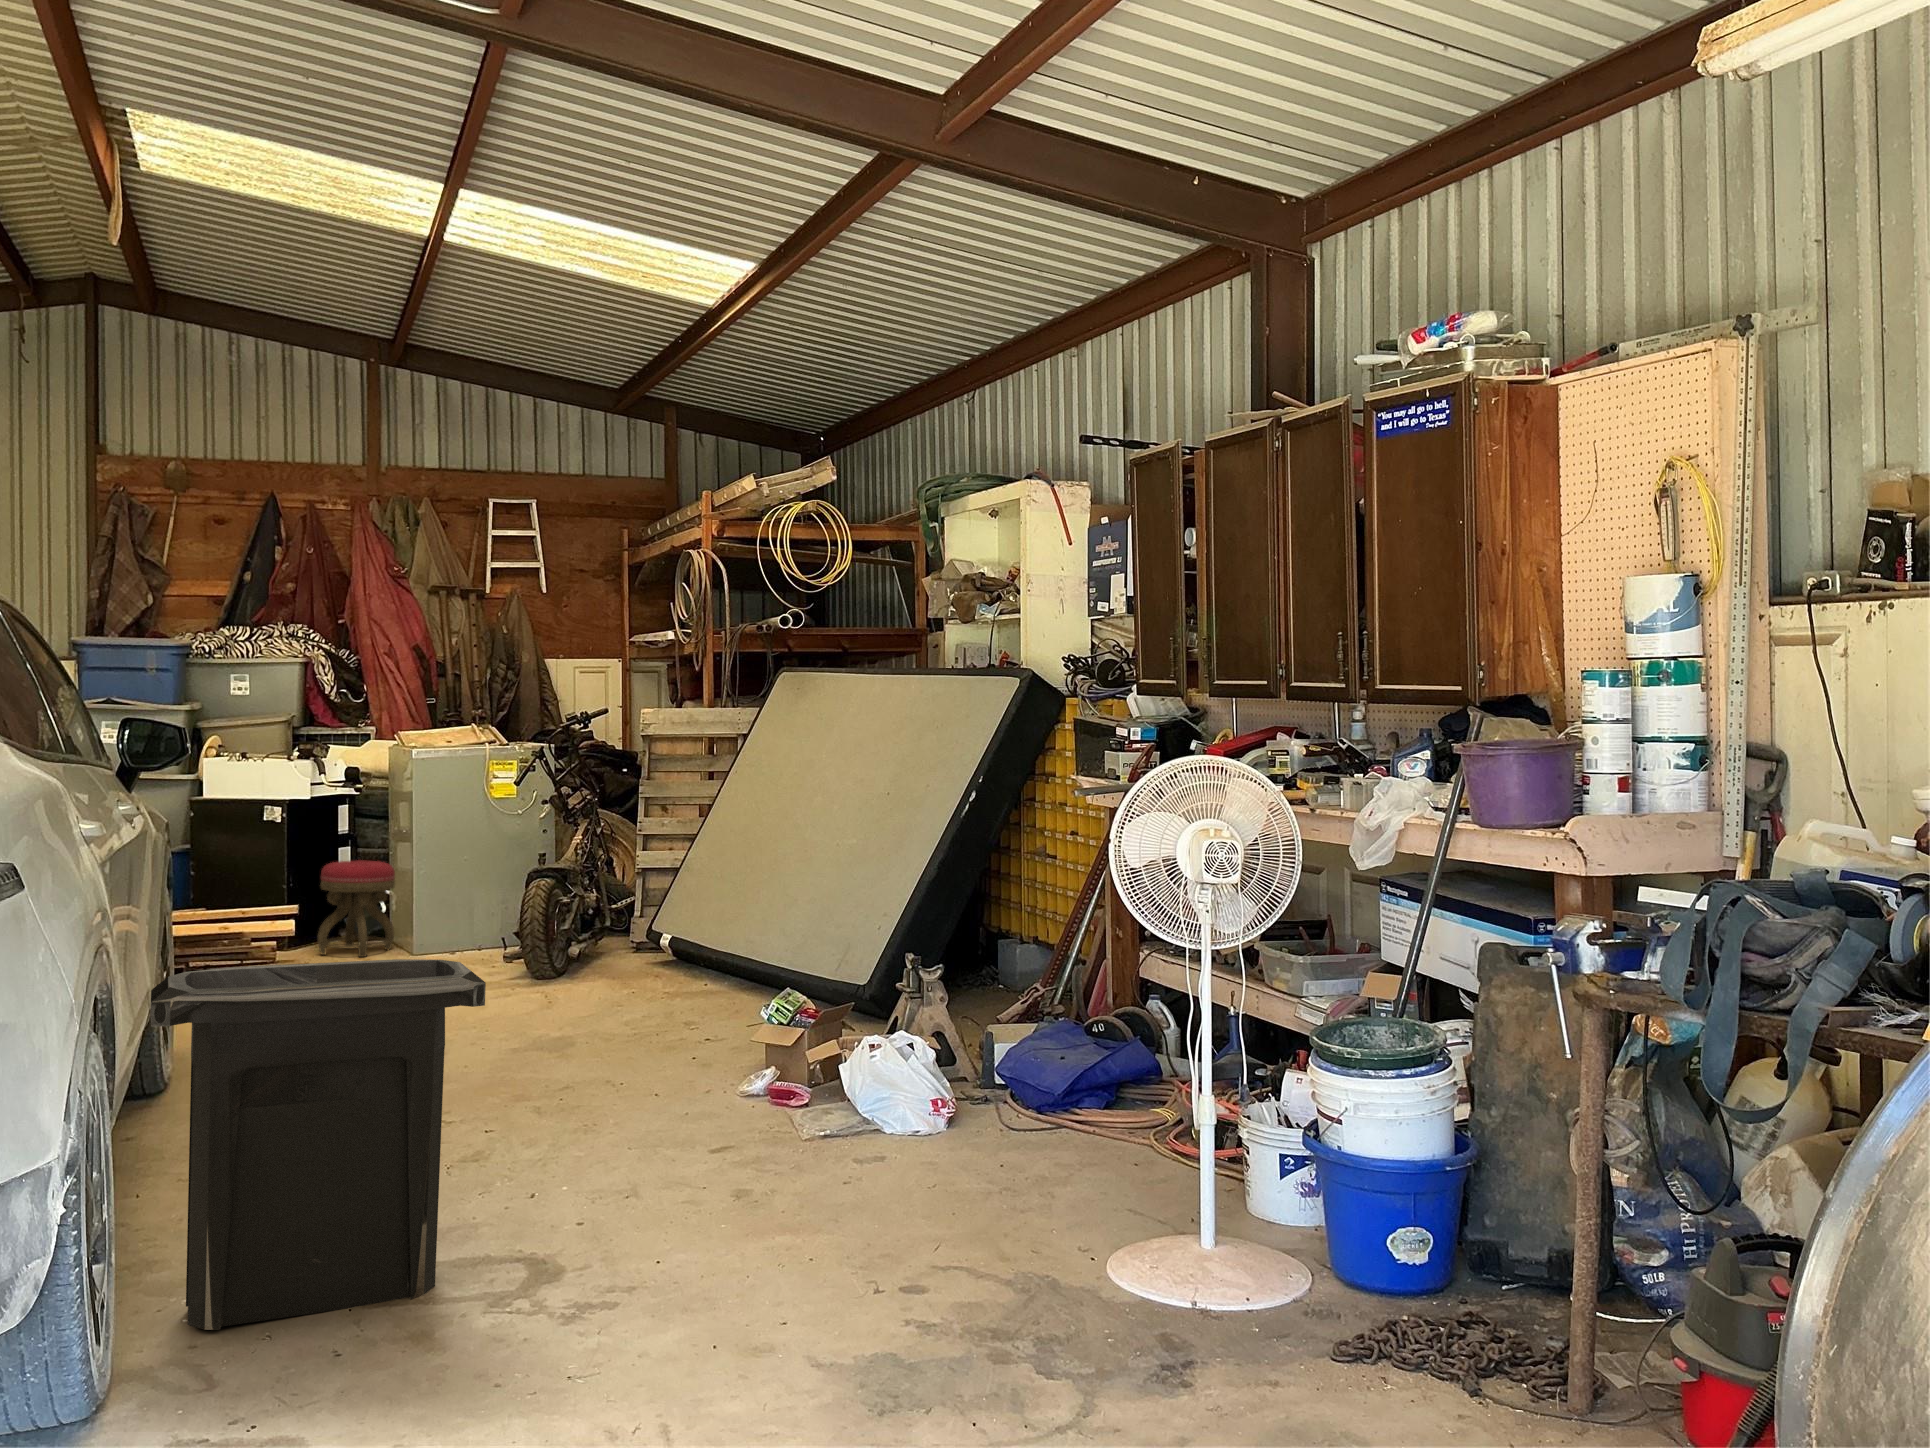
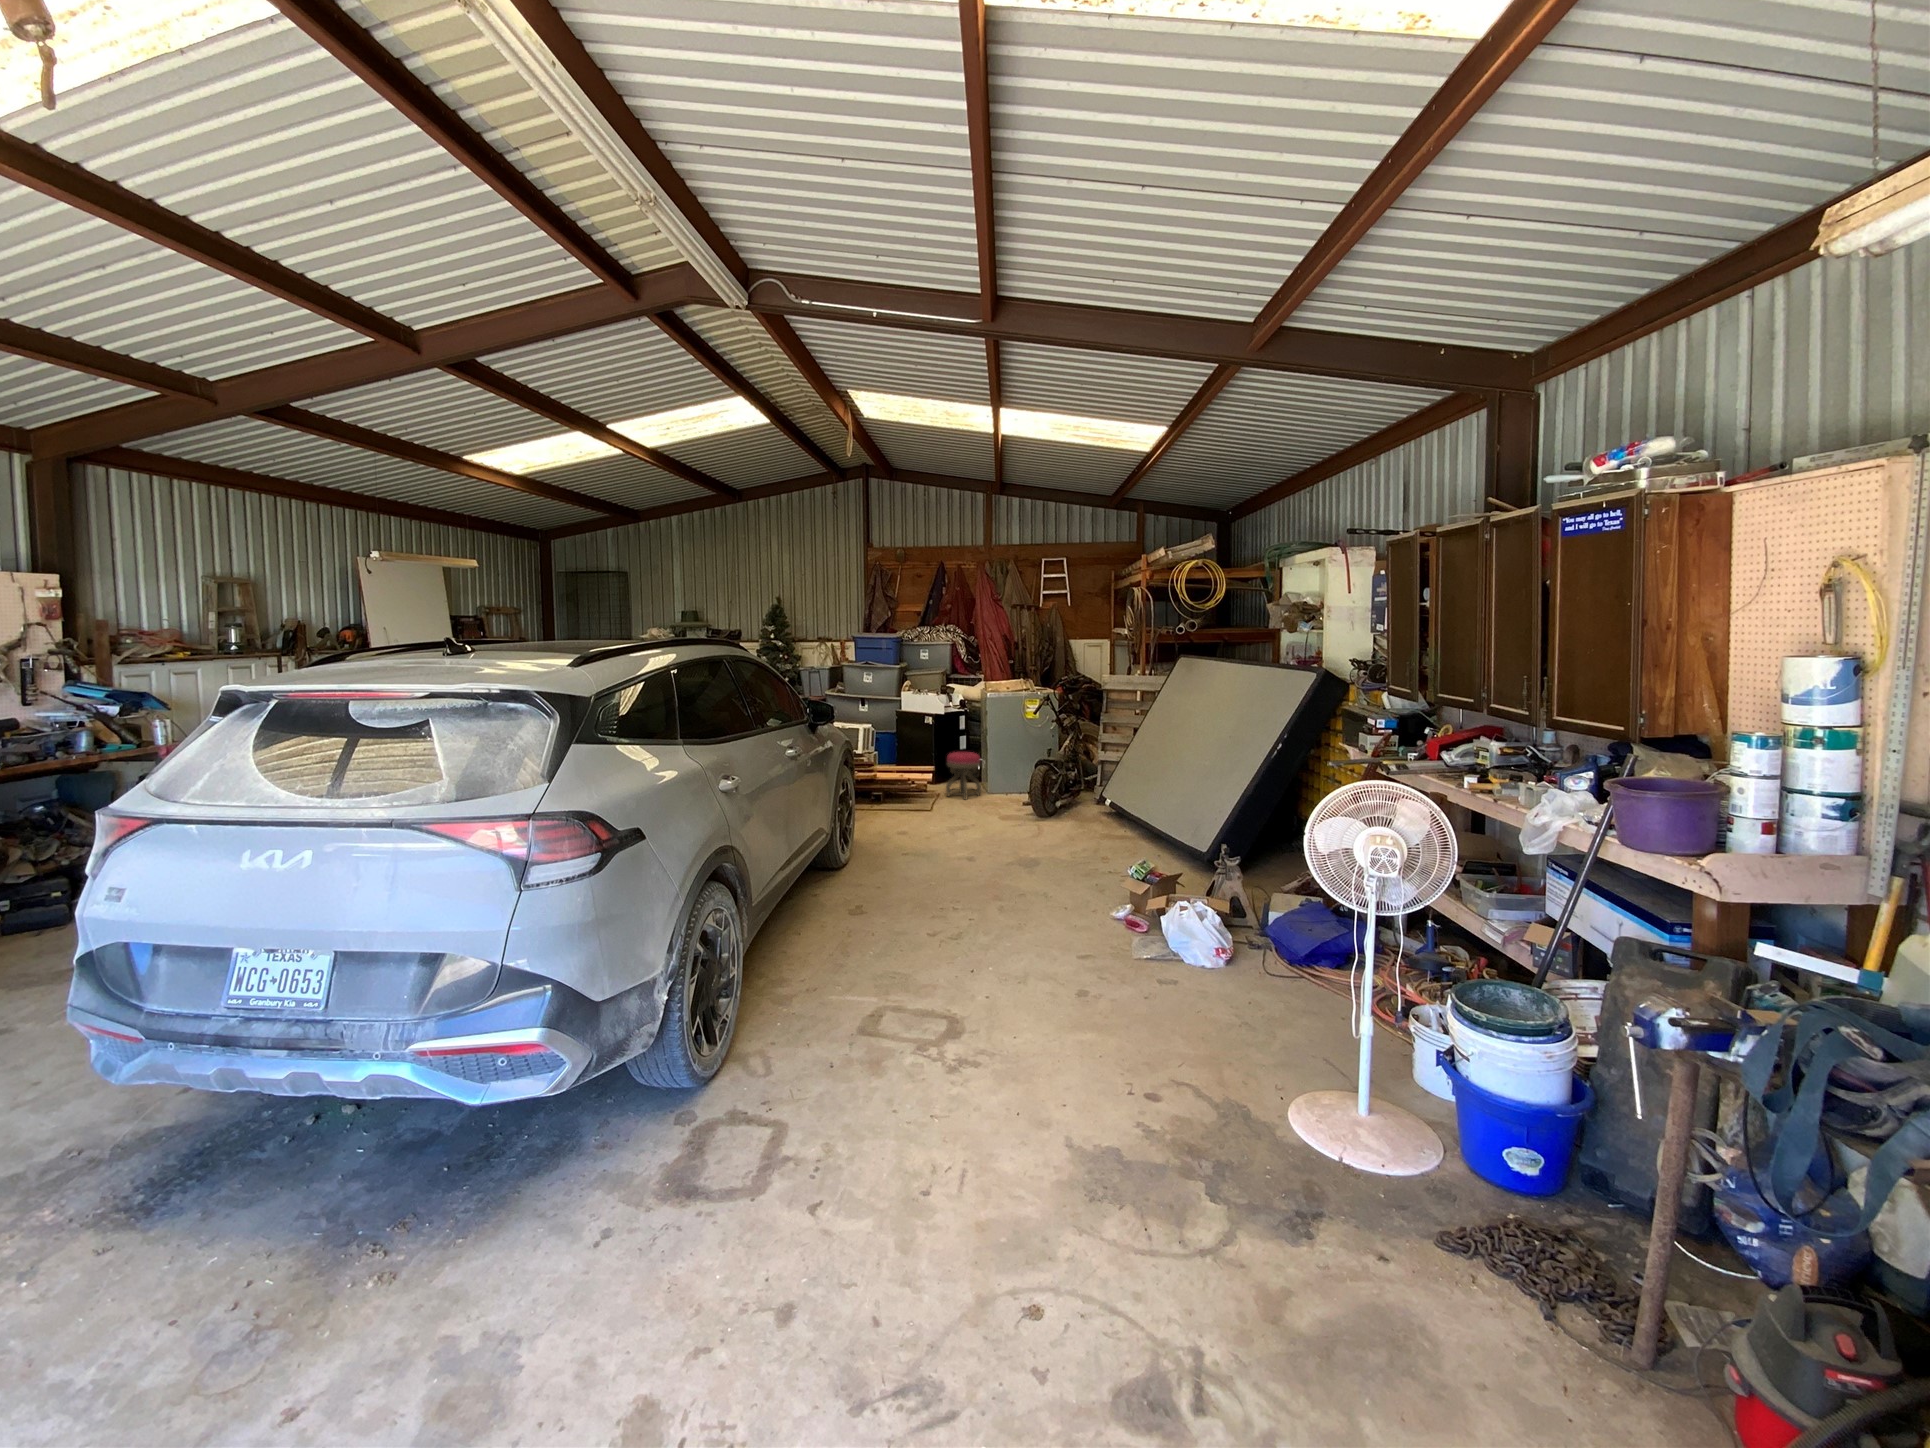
trash can: present [150,959,486,1330] -> none [794,859,943,1030]

